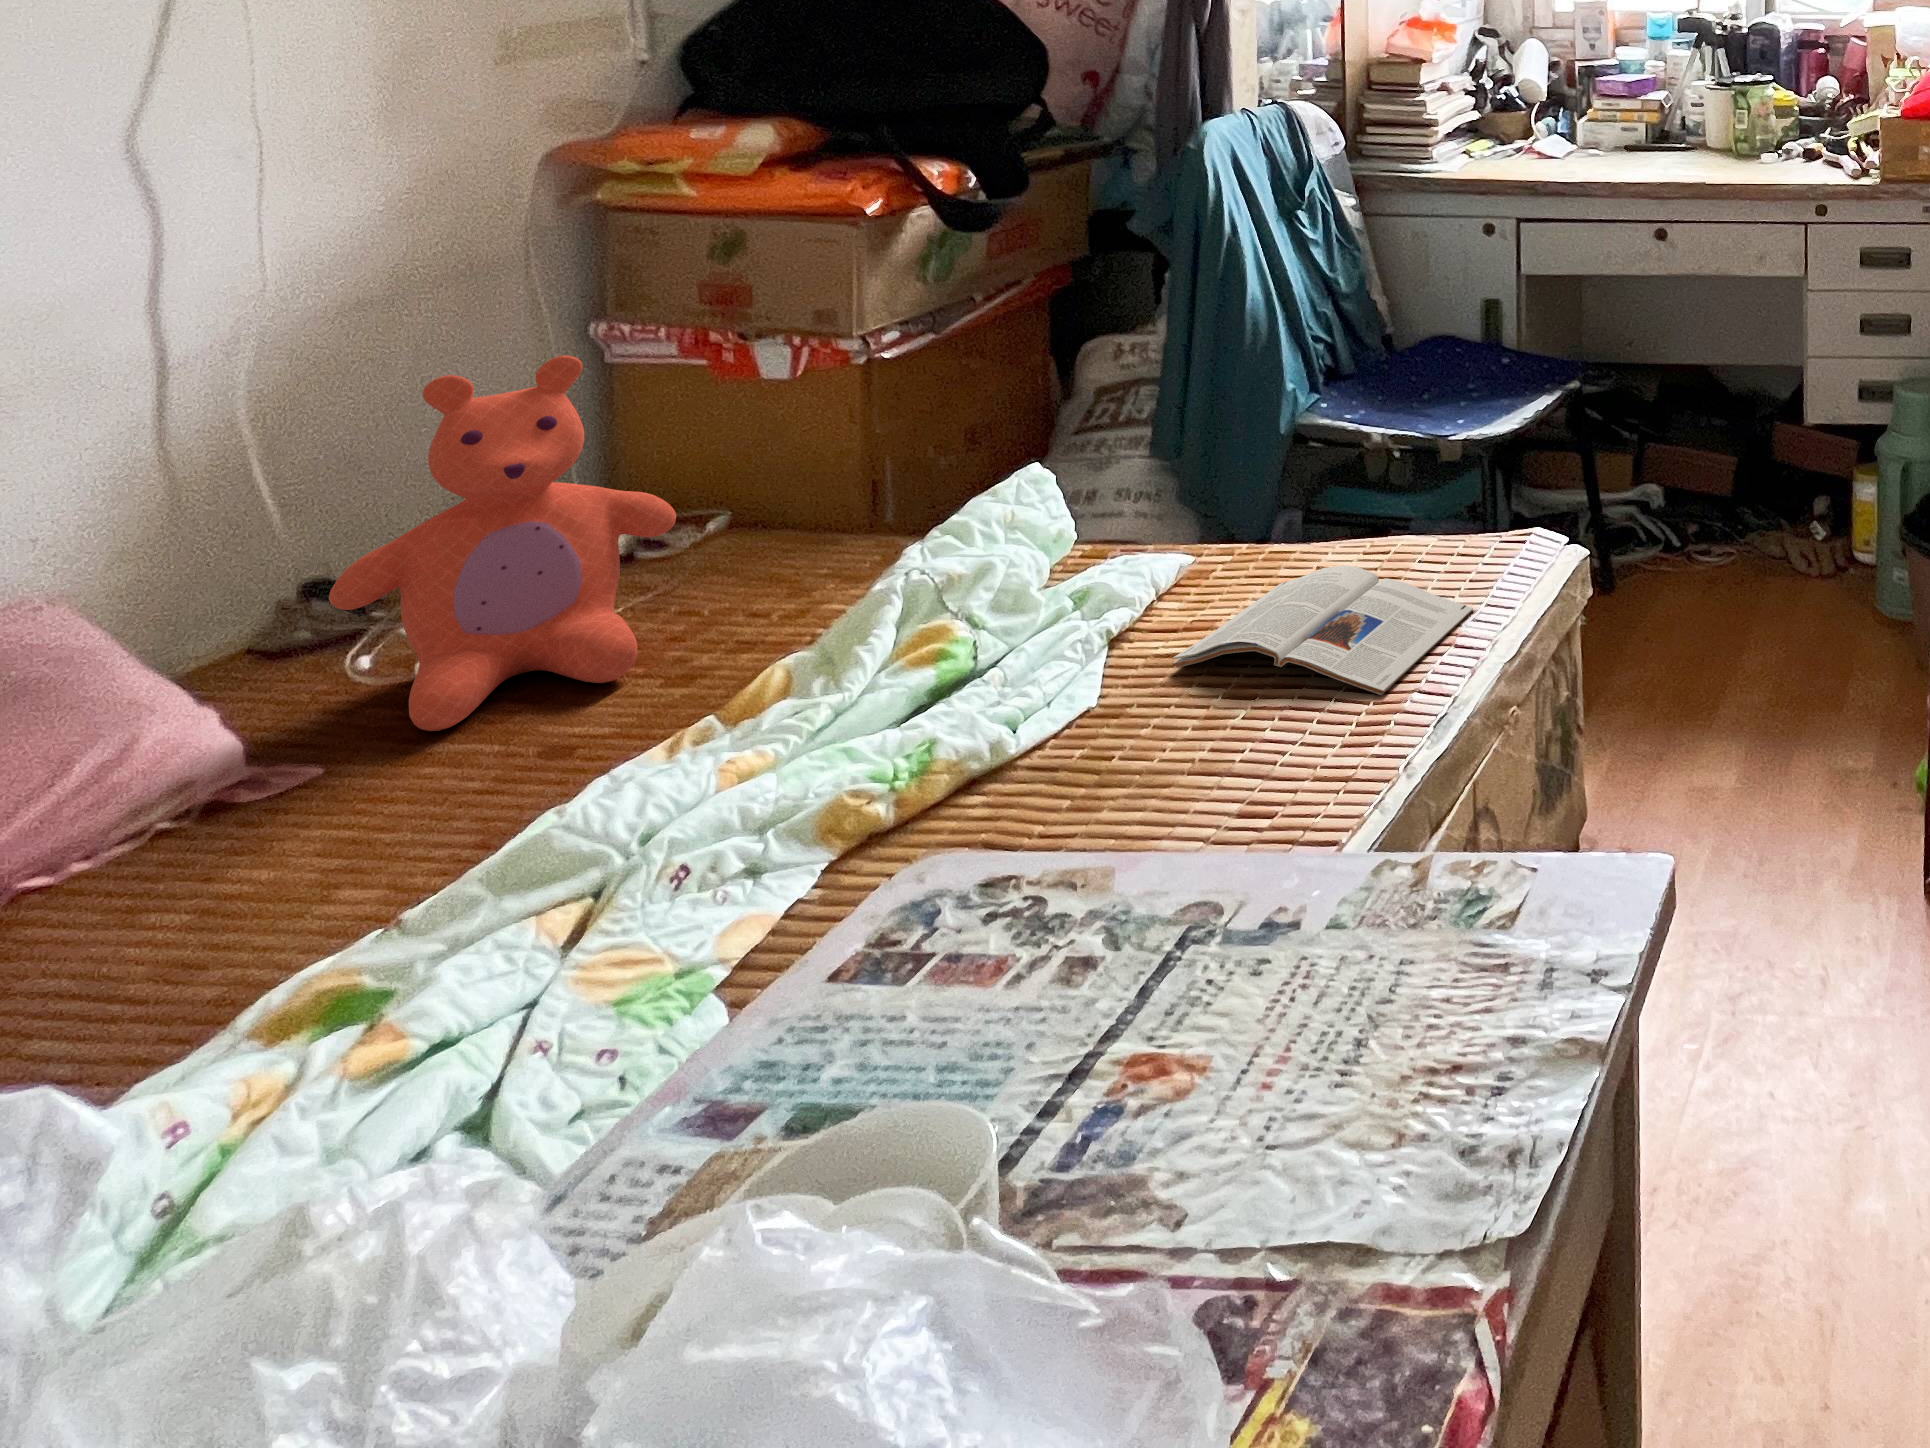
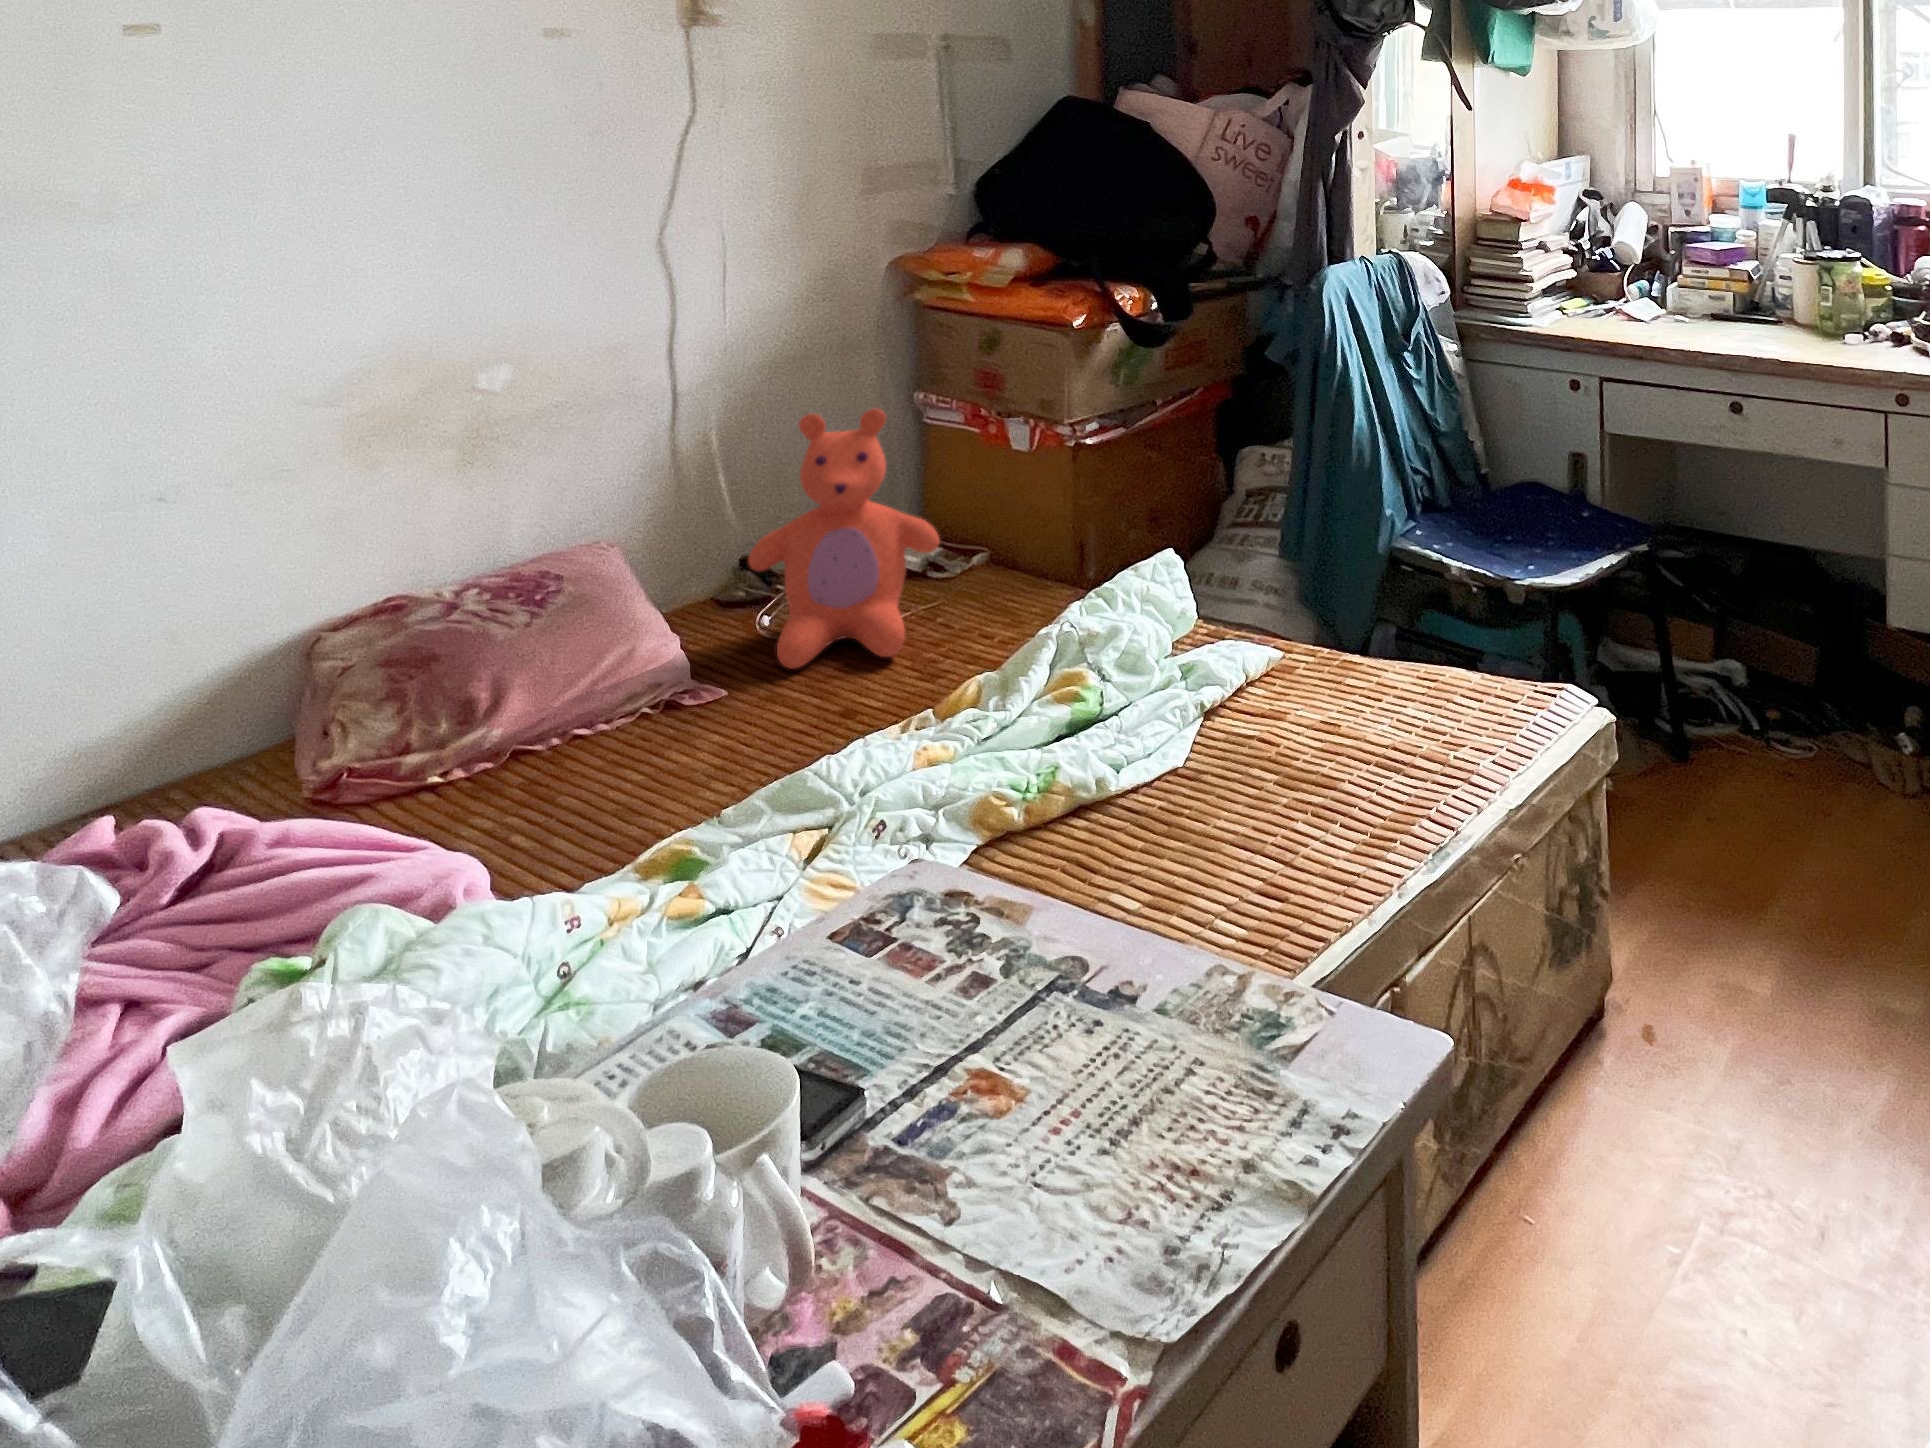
magazine: present [1173,565,1473,695] -> none [1212,678,1461,808]

